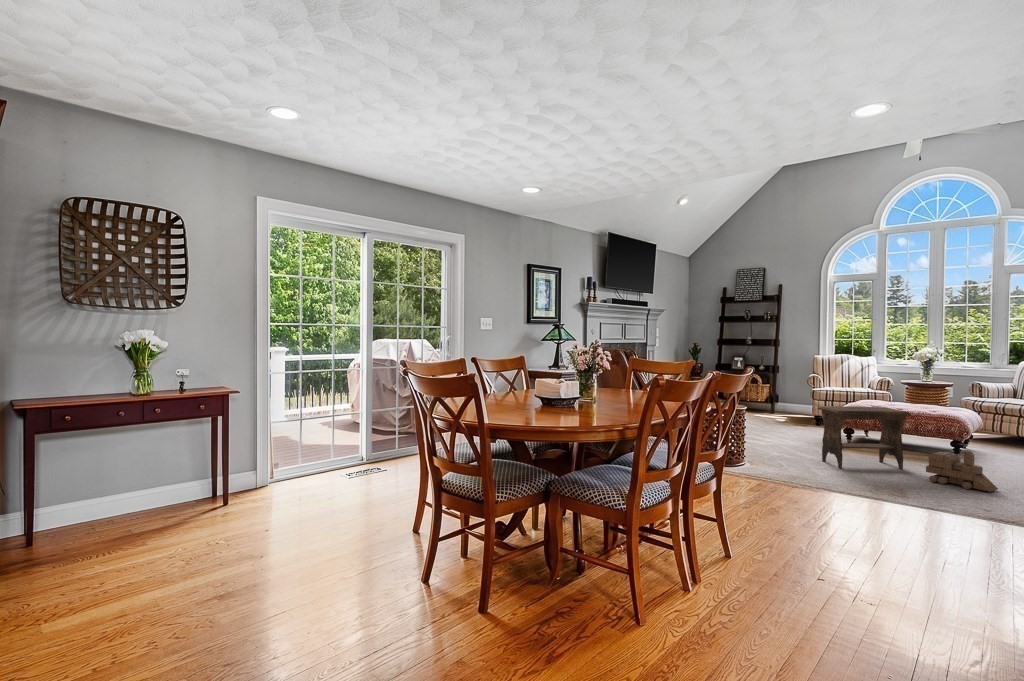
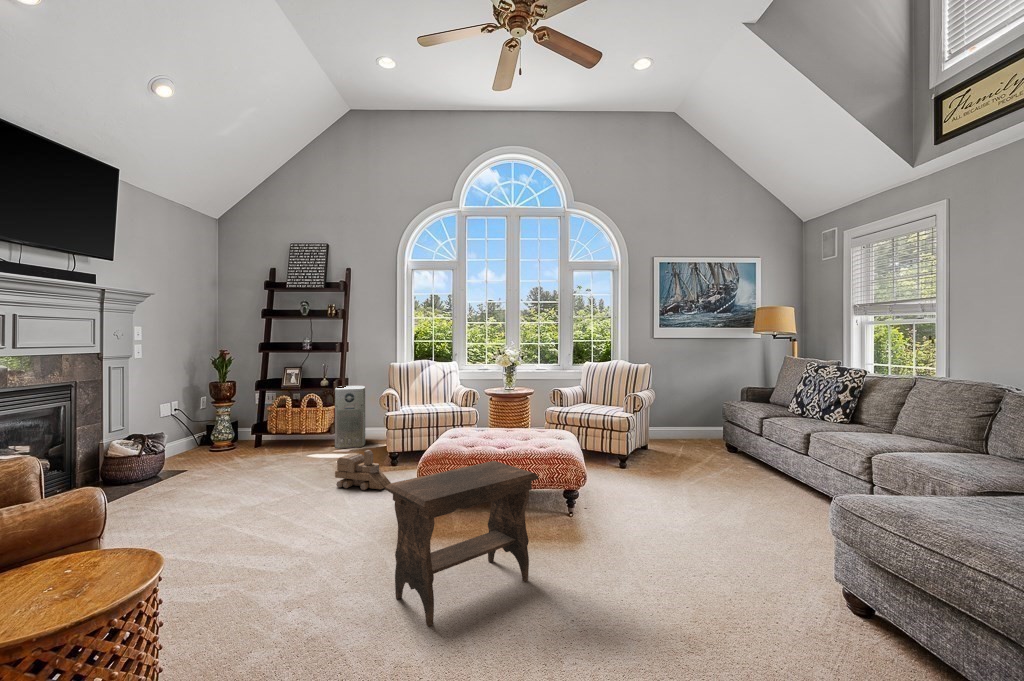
air purifier: none [770,371,794,415] -> present [335,386,365,448]
toy train: present [926,450,998,492] -> present [335,450,391,490]

